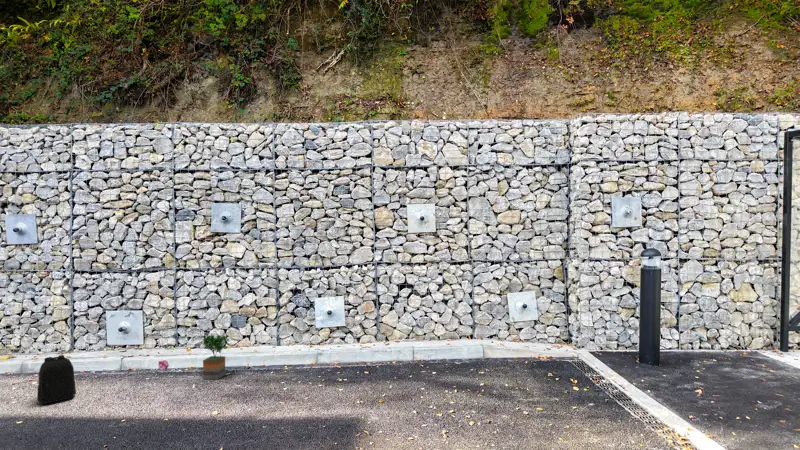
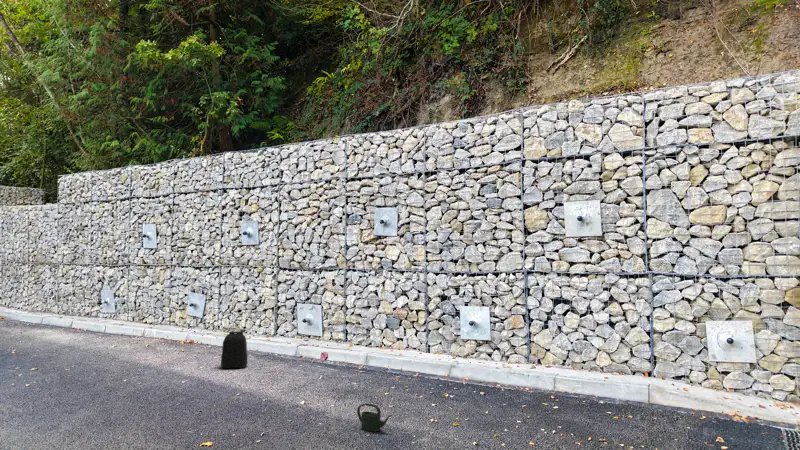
potted tree: present [203,335,229,379] -> none [339,330,367,373]
watering can: none [294,405,334,431] -> present [357,403,392,432]

